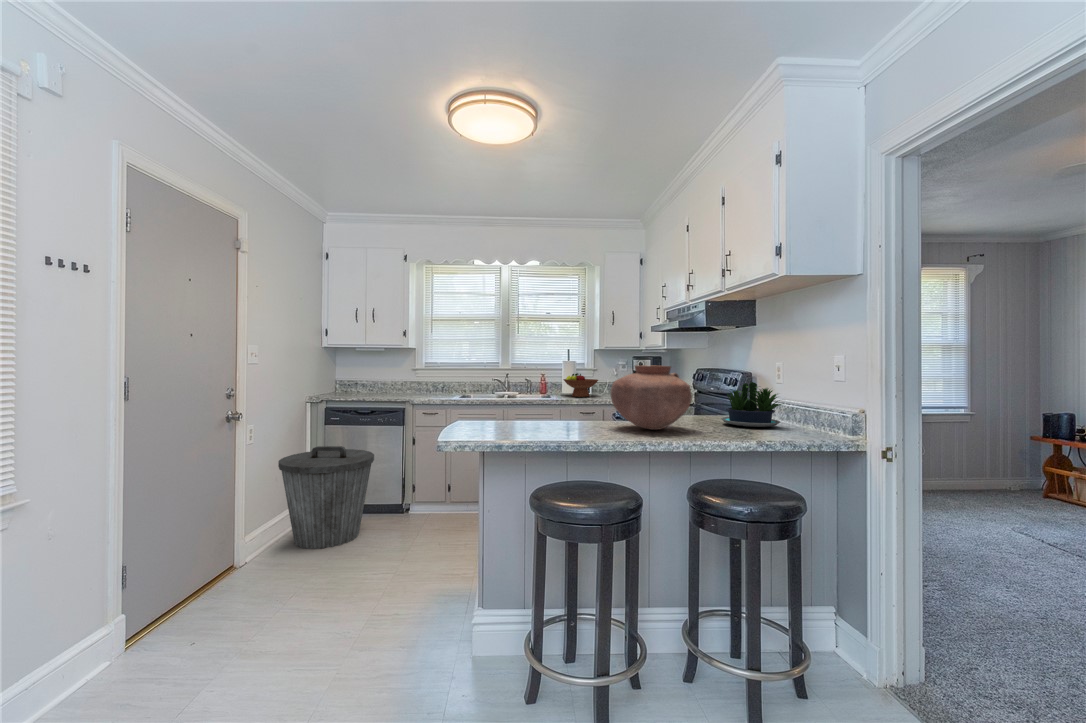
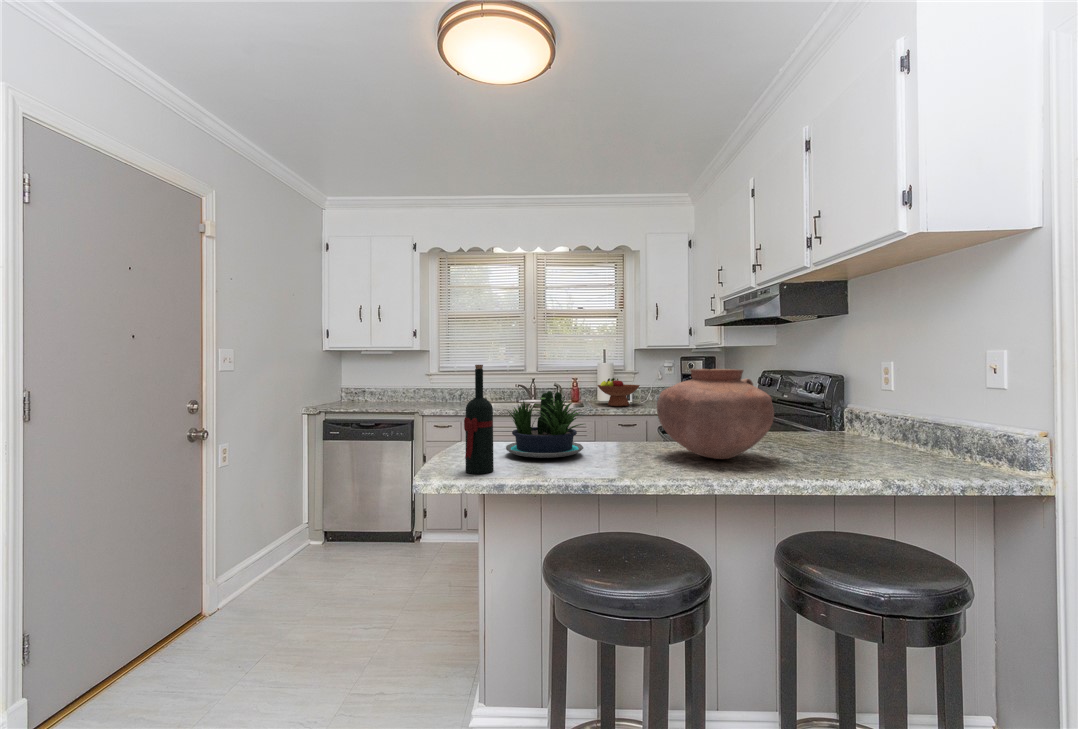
wine bottle: none [475,360,495,438] -> present [464,365,494,474]
potted plant: present [721,382,782,427] -> present [506,391,583,458]
trash can: present [278,446,374,549] -> none [262,467,374,590]

